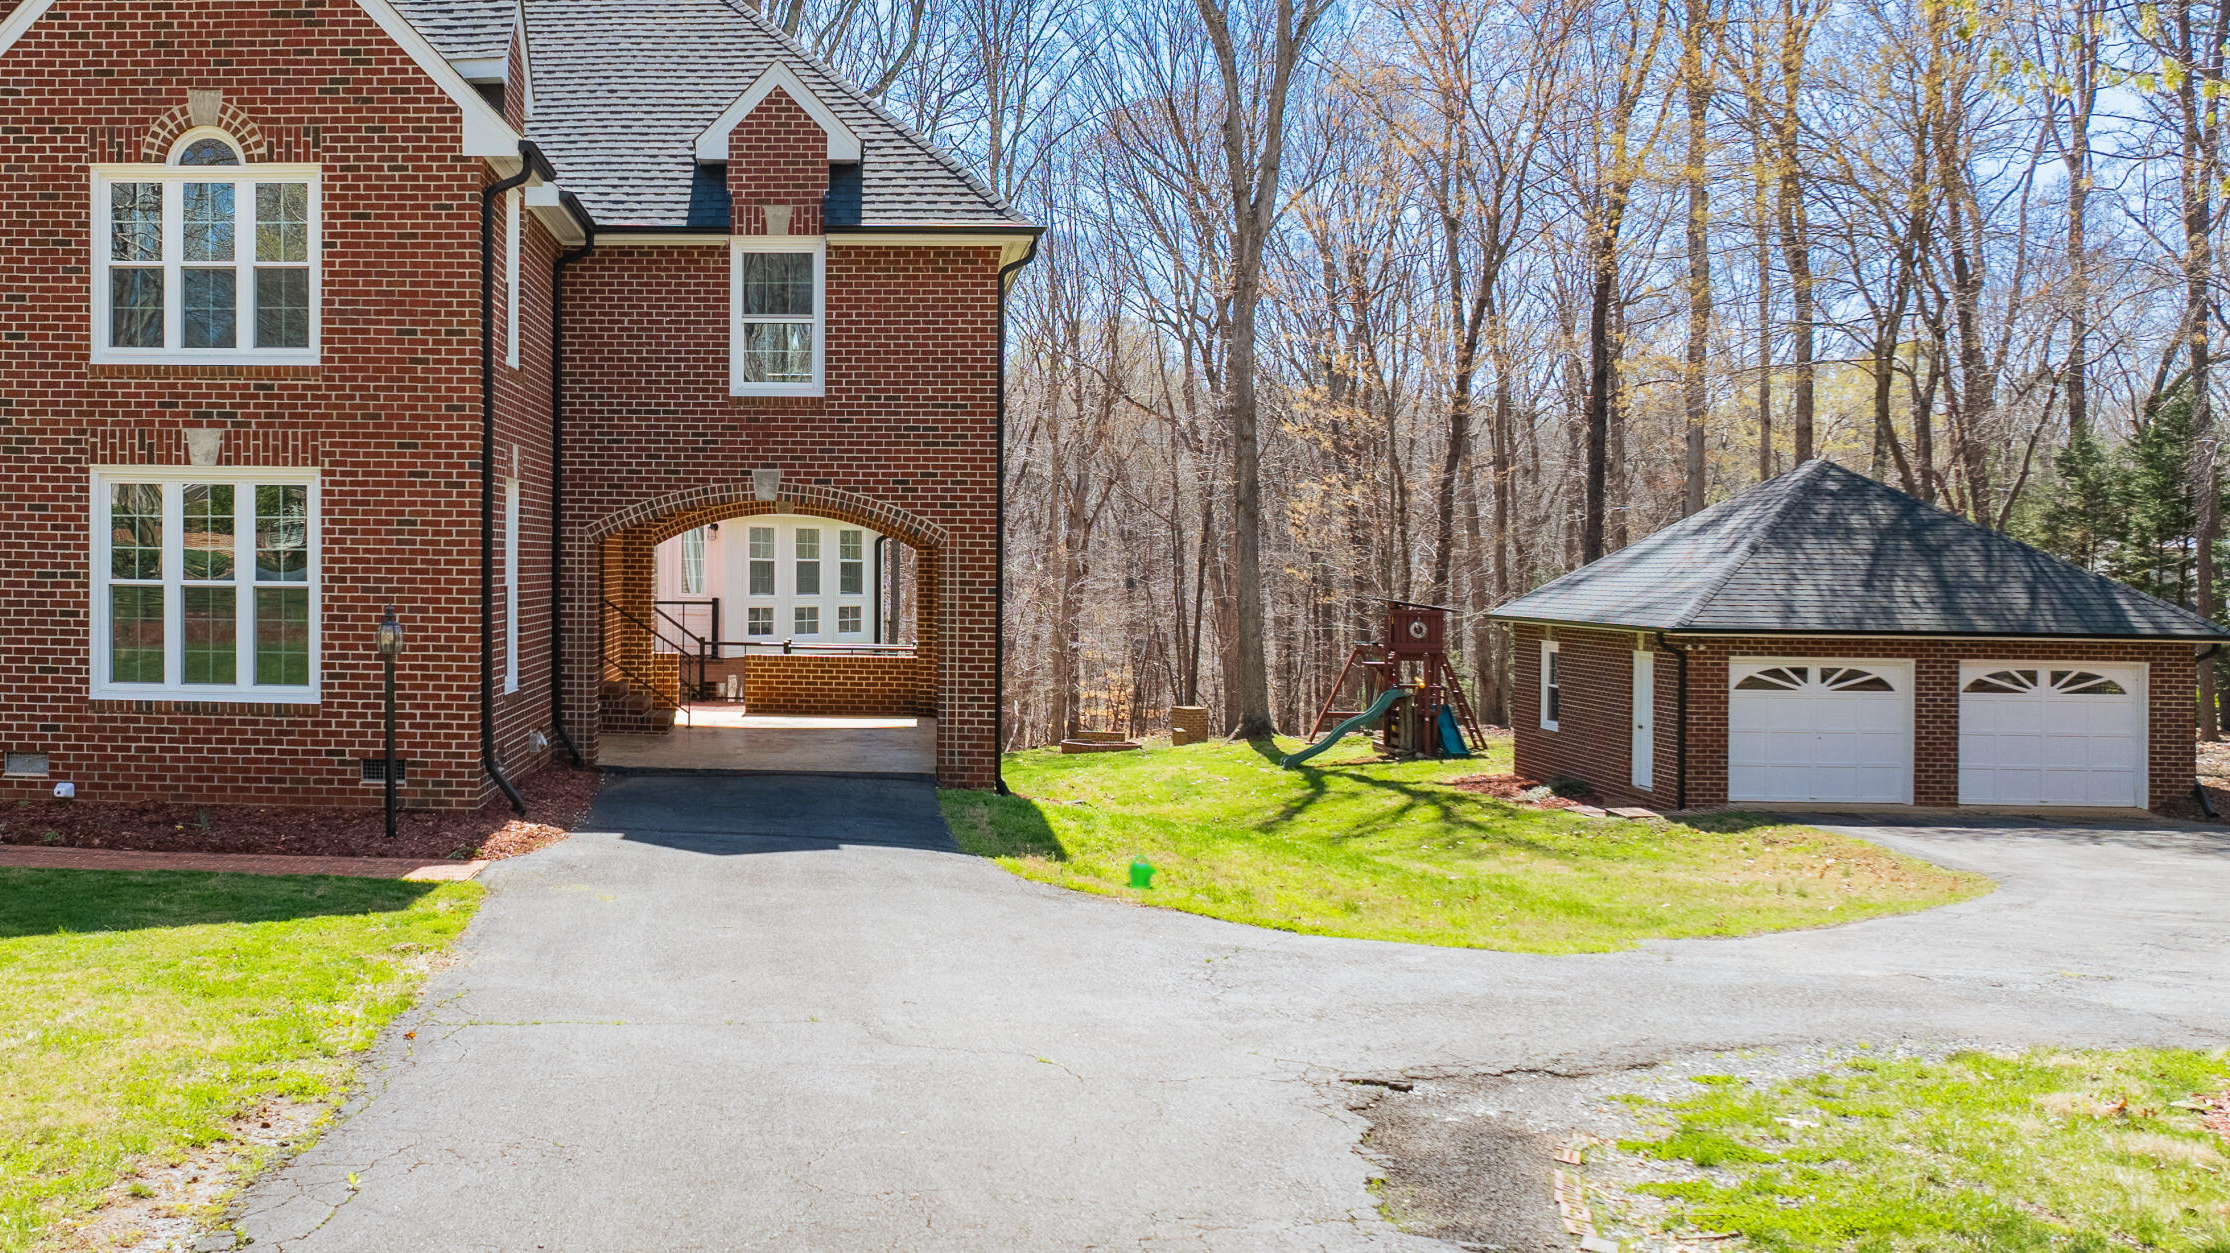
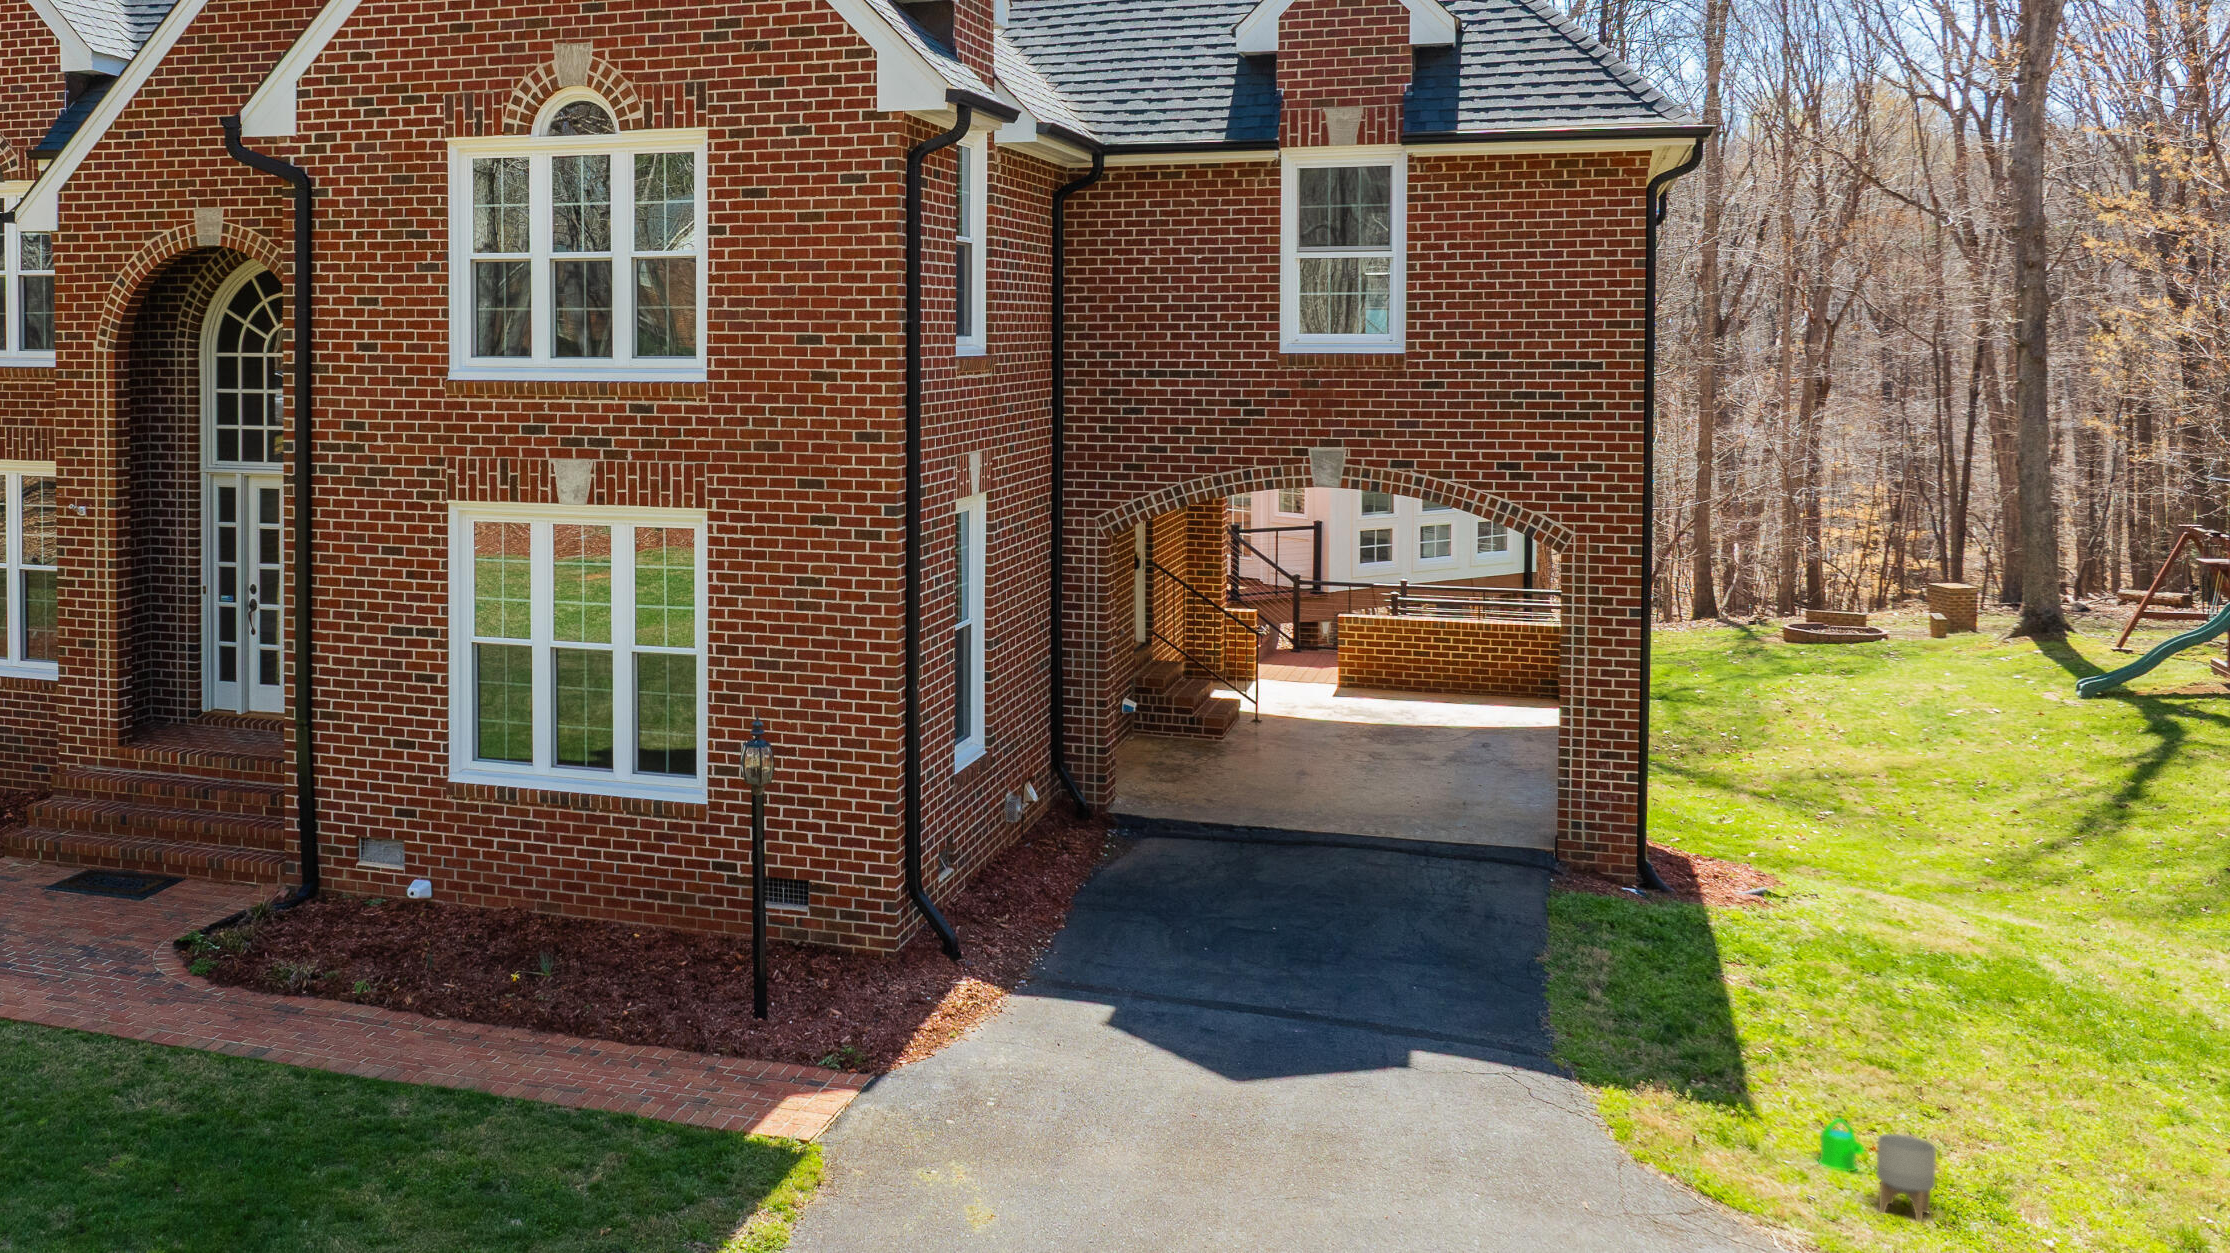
planter: none [1168,851,1203,905] -> present [1877,1134,1936,1222]

